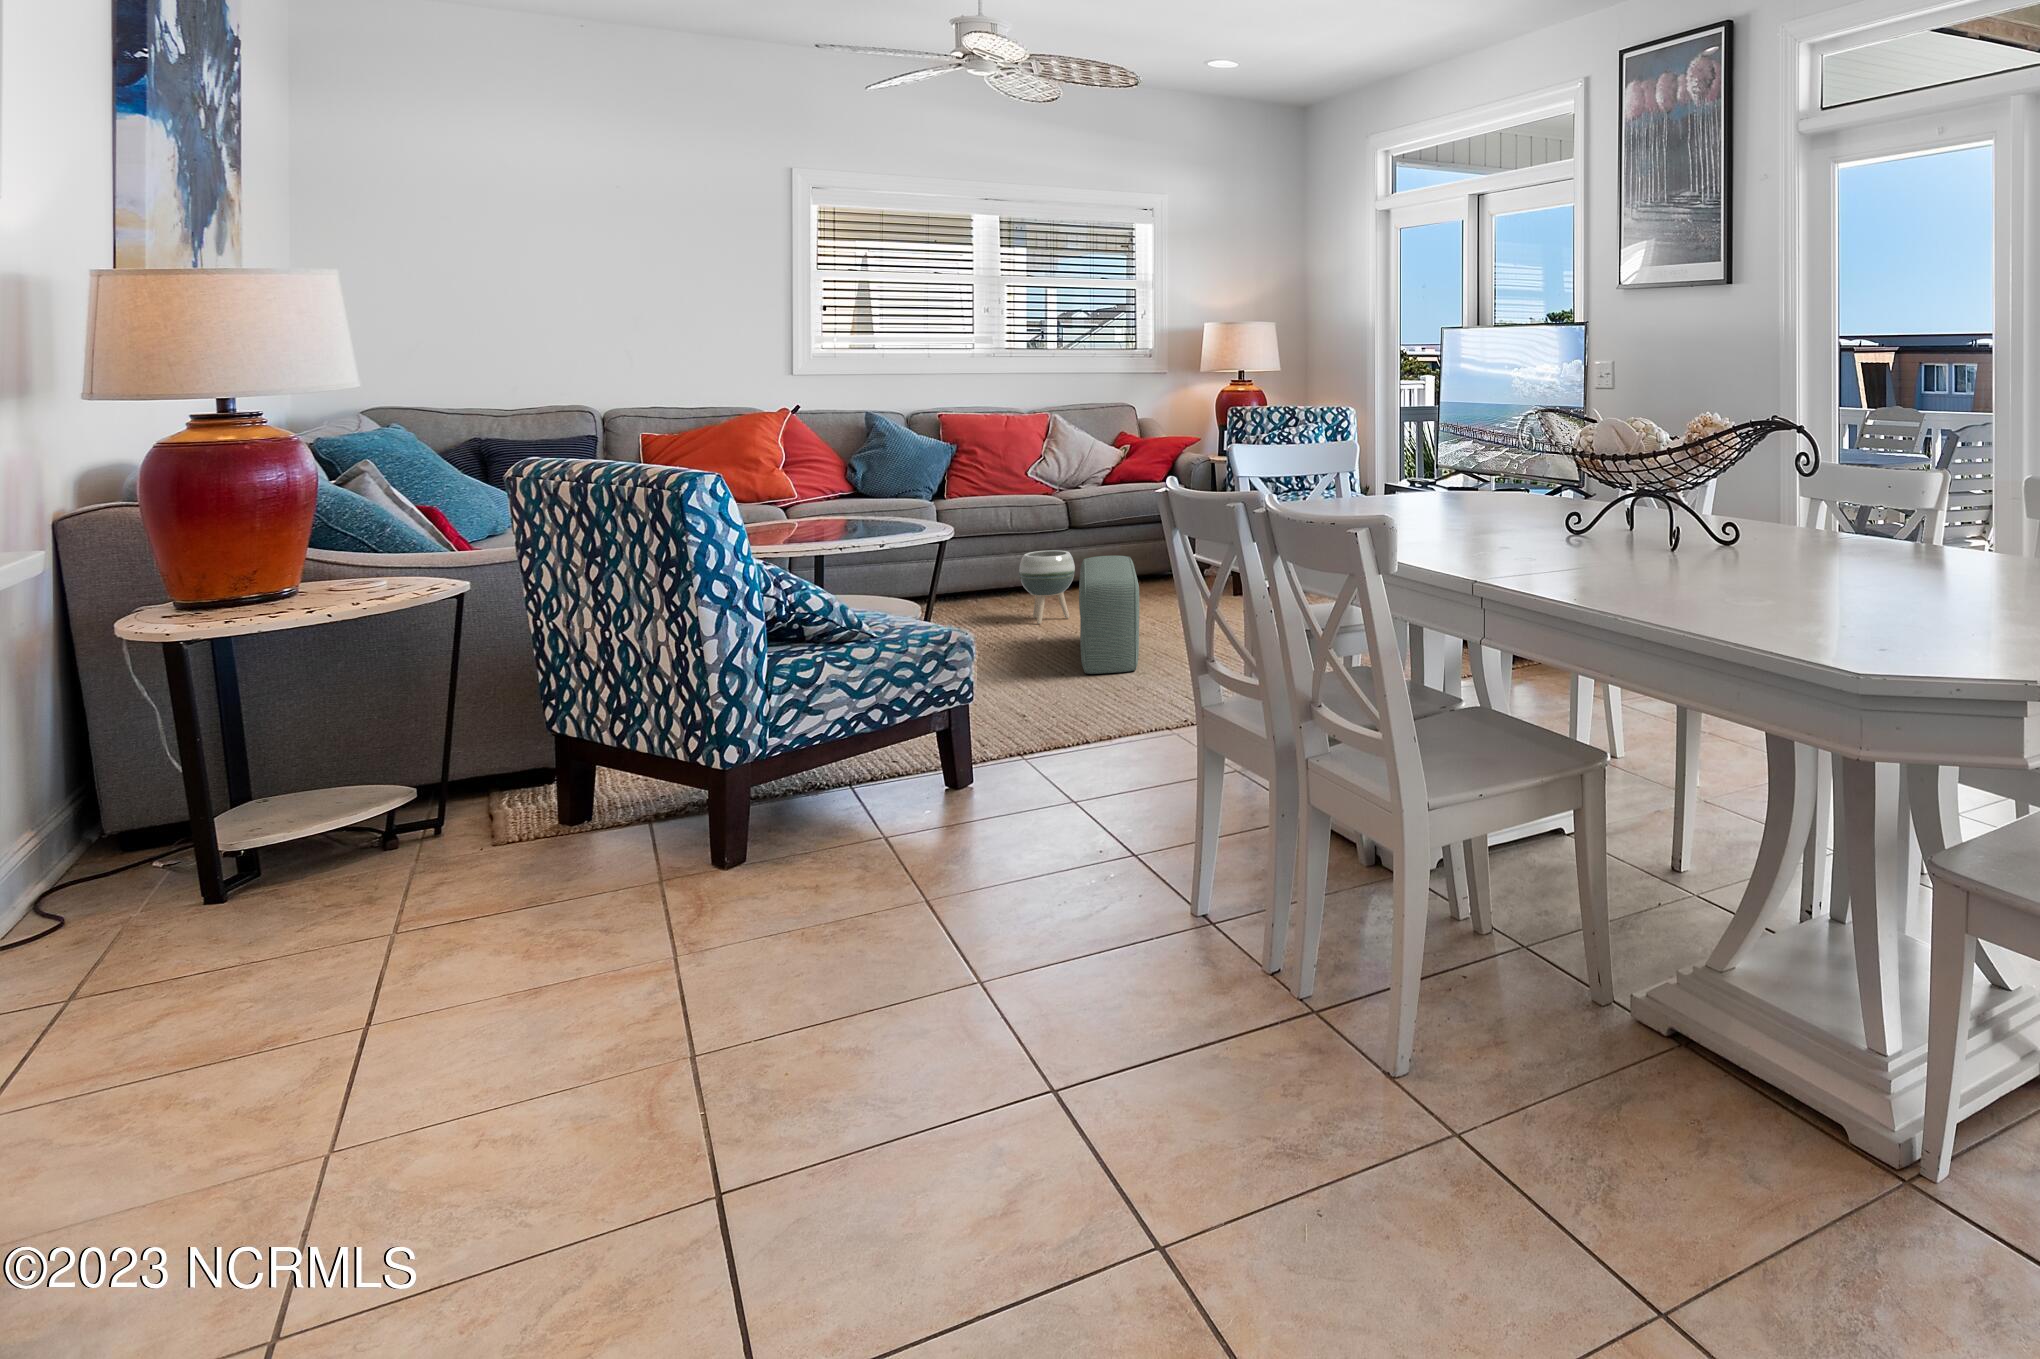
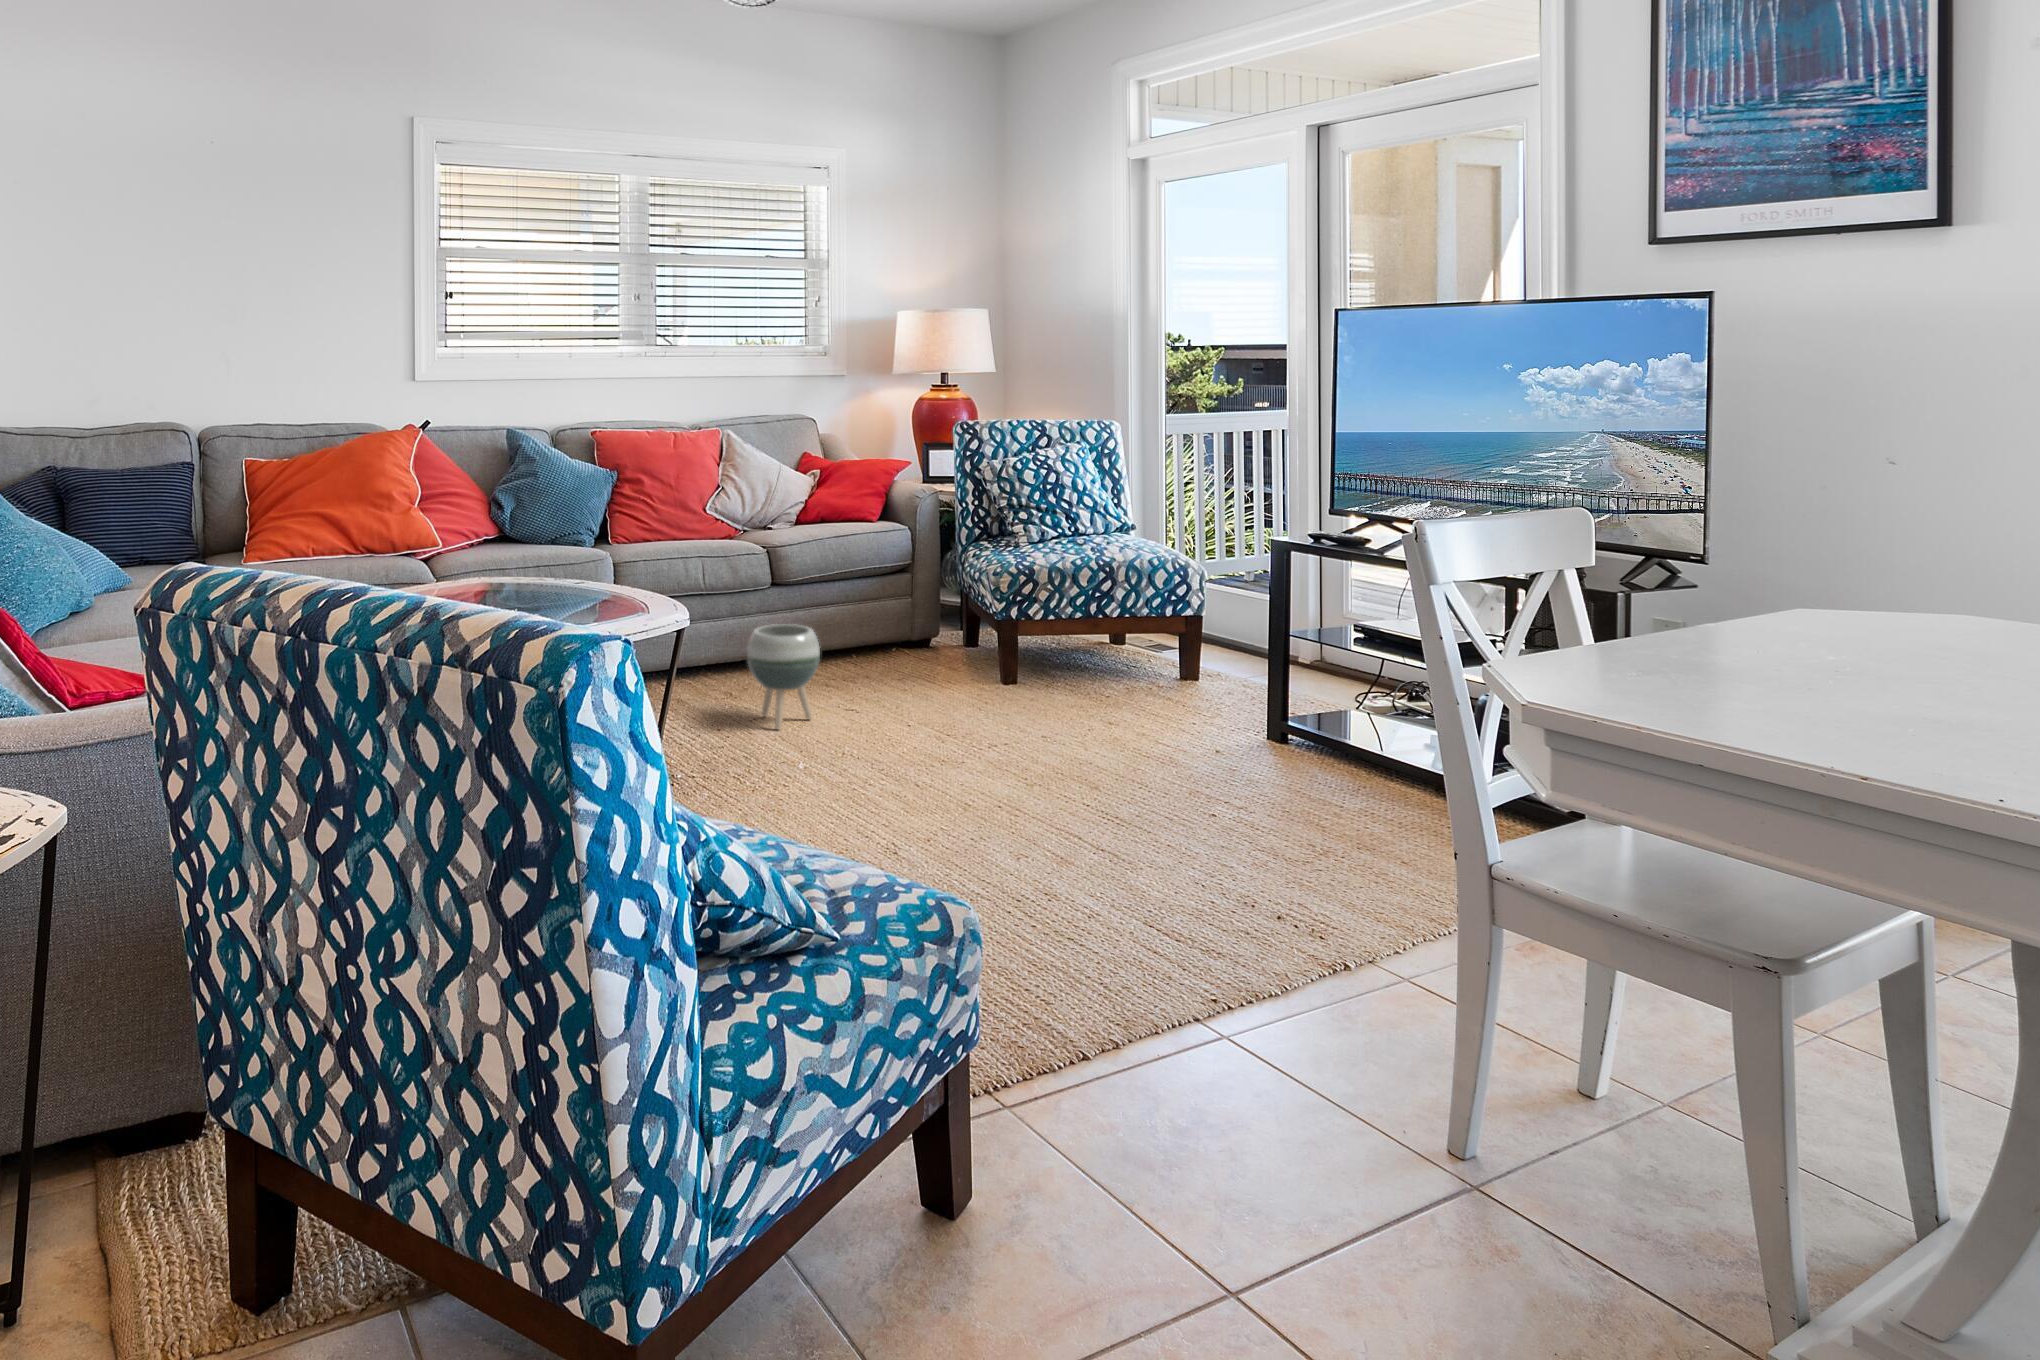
pouf: present [1079,556,1140,674] -> none [864,646,1007,850]

